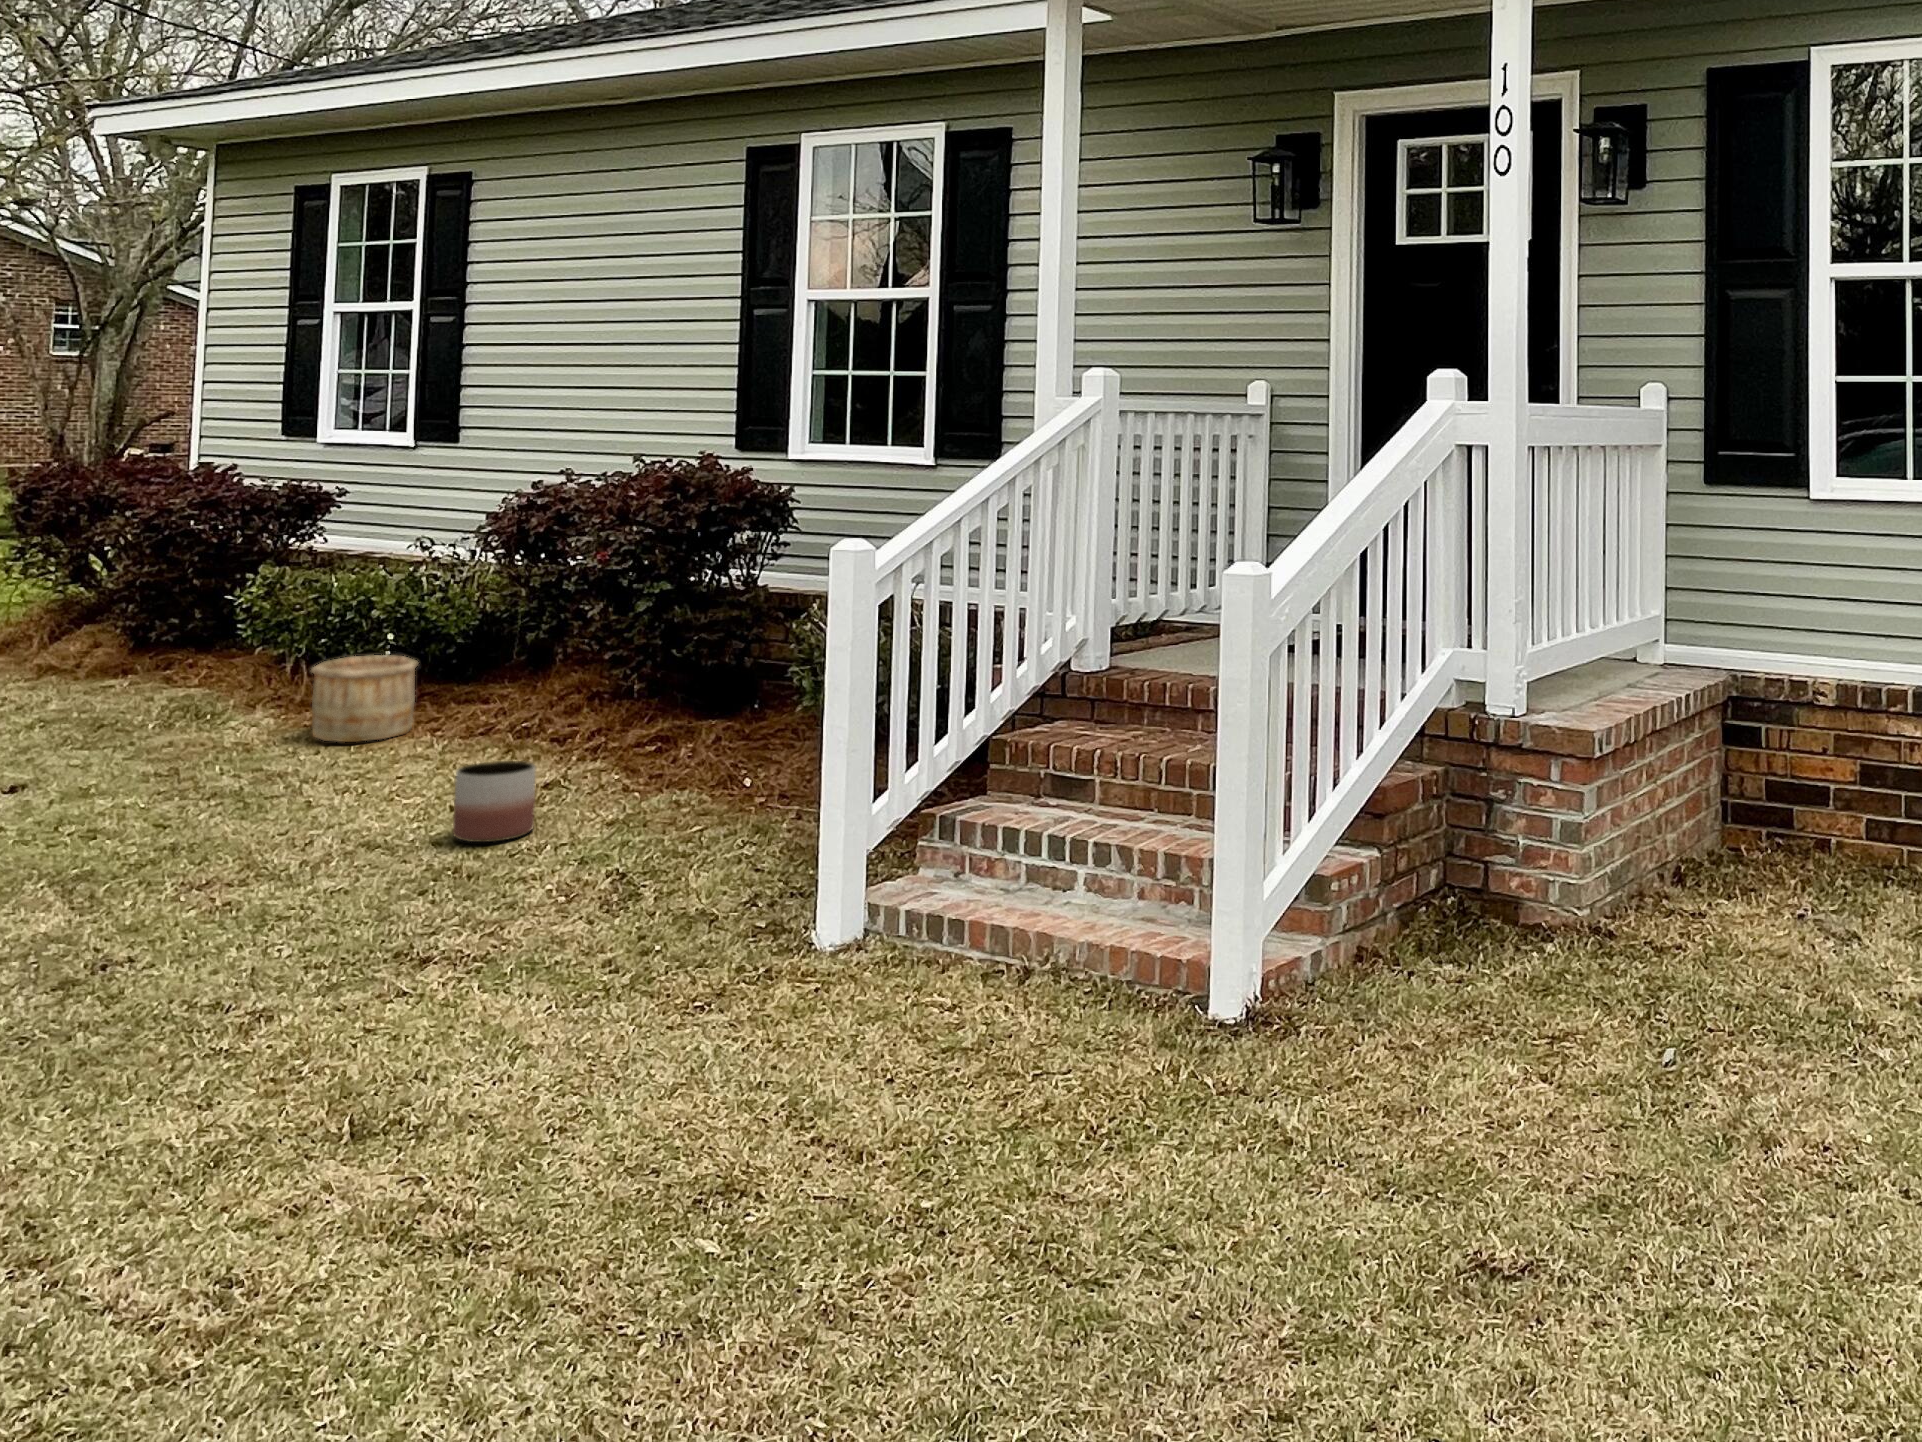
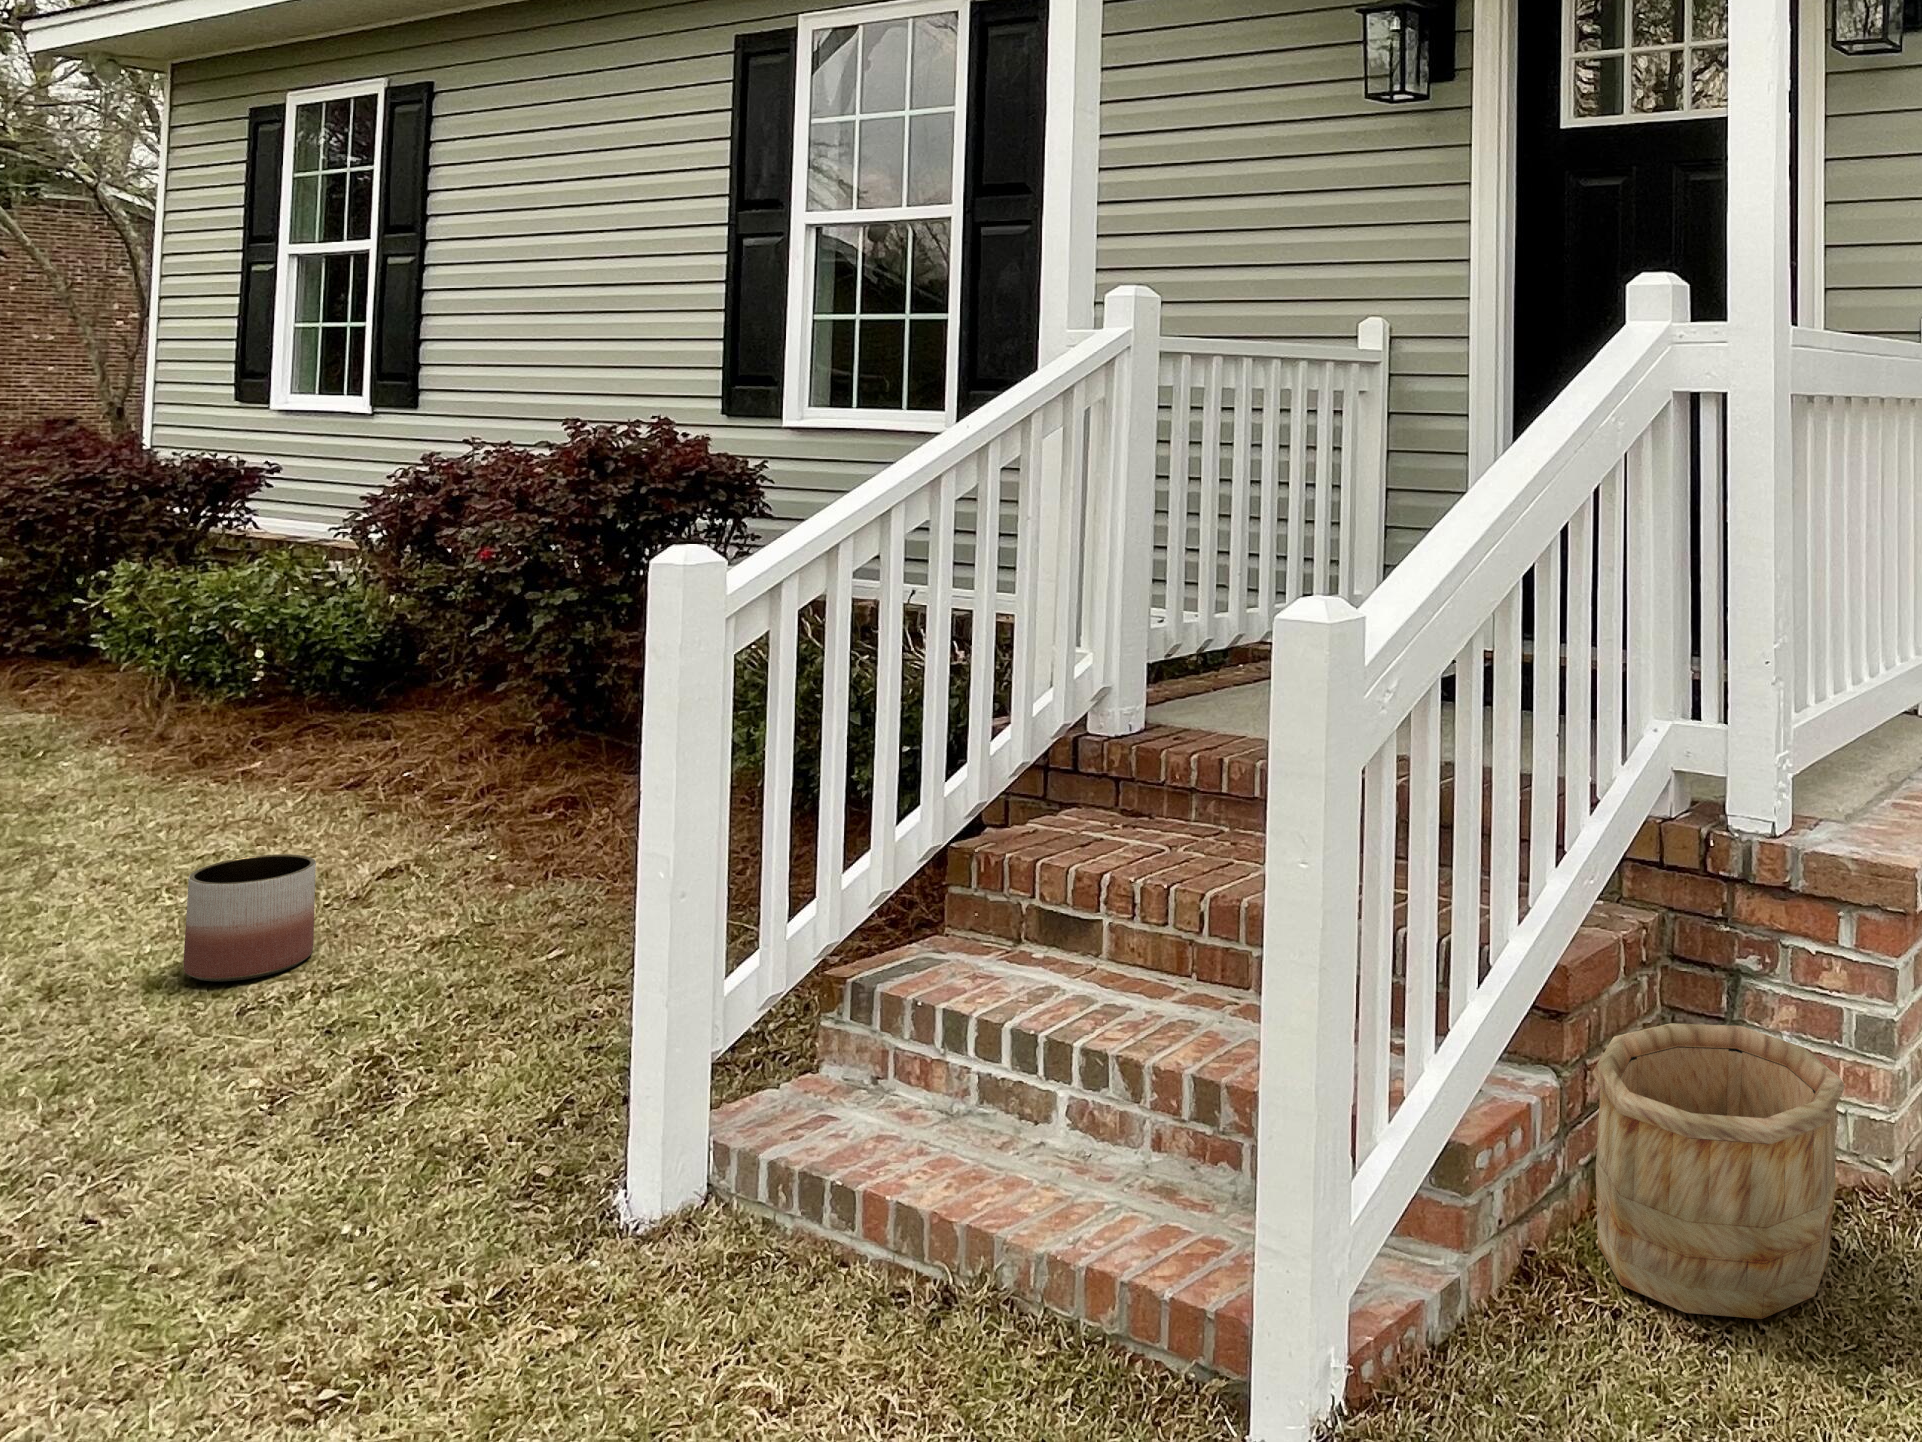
wooden bucket: present [311,655,418,742] -> present [1592,1023,1845,1319]

